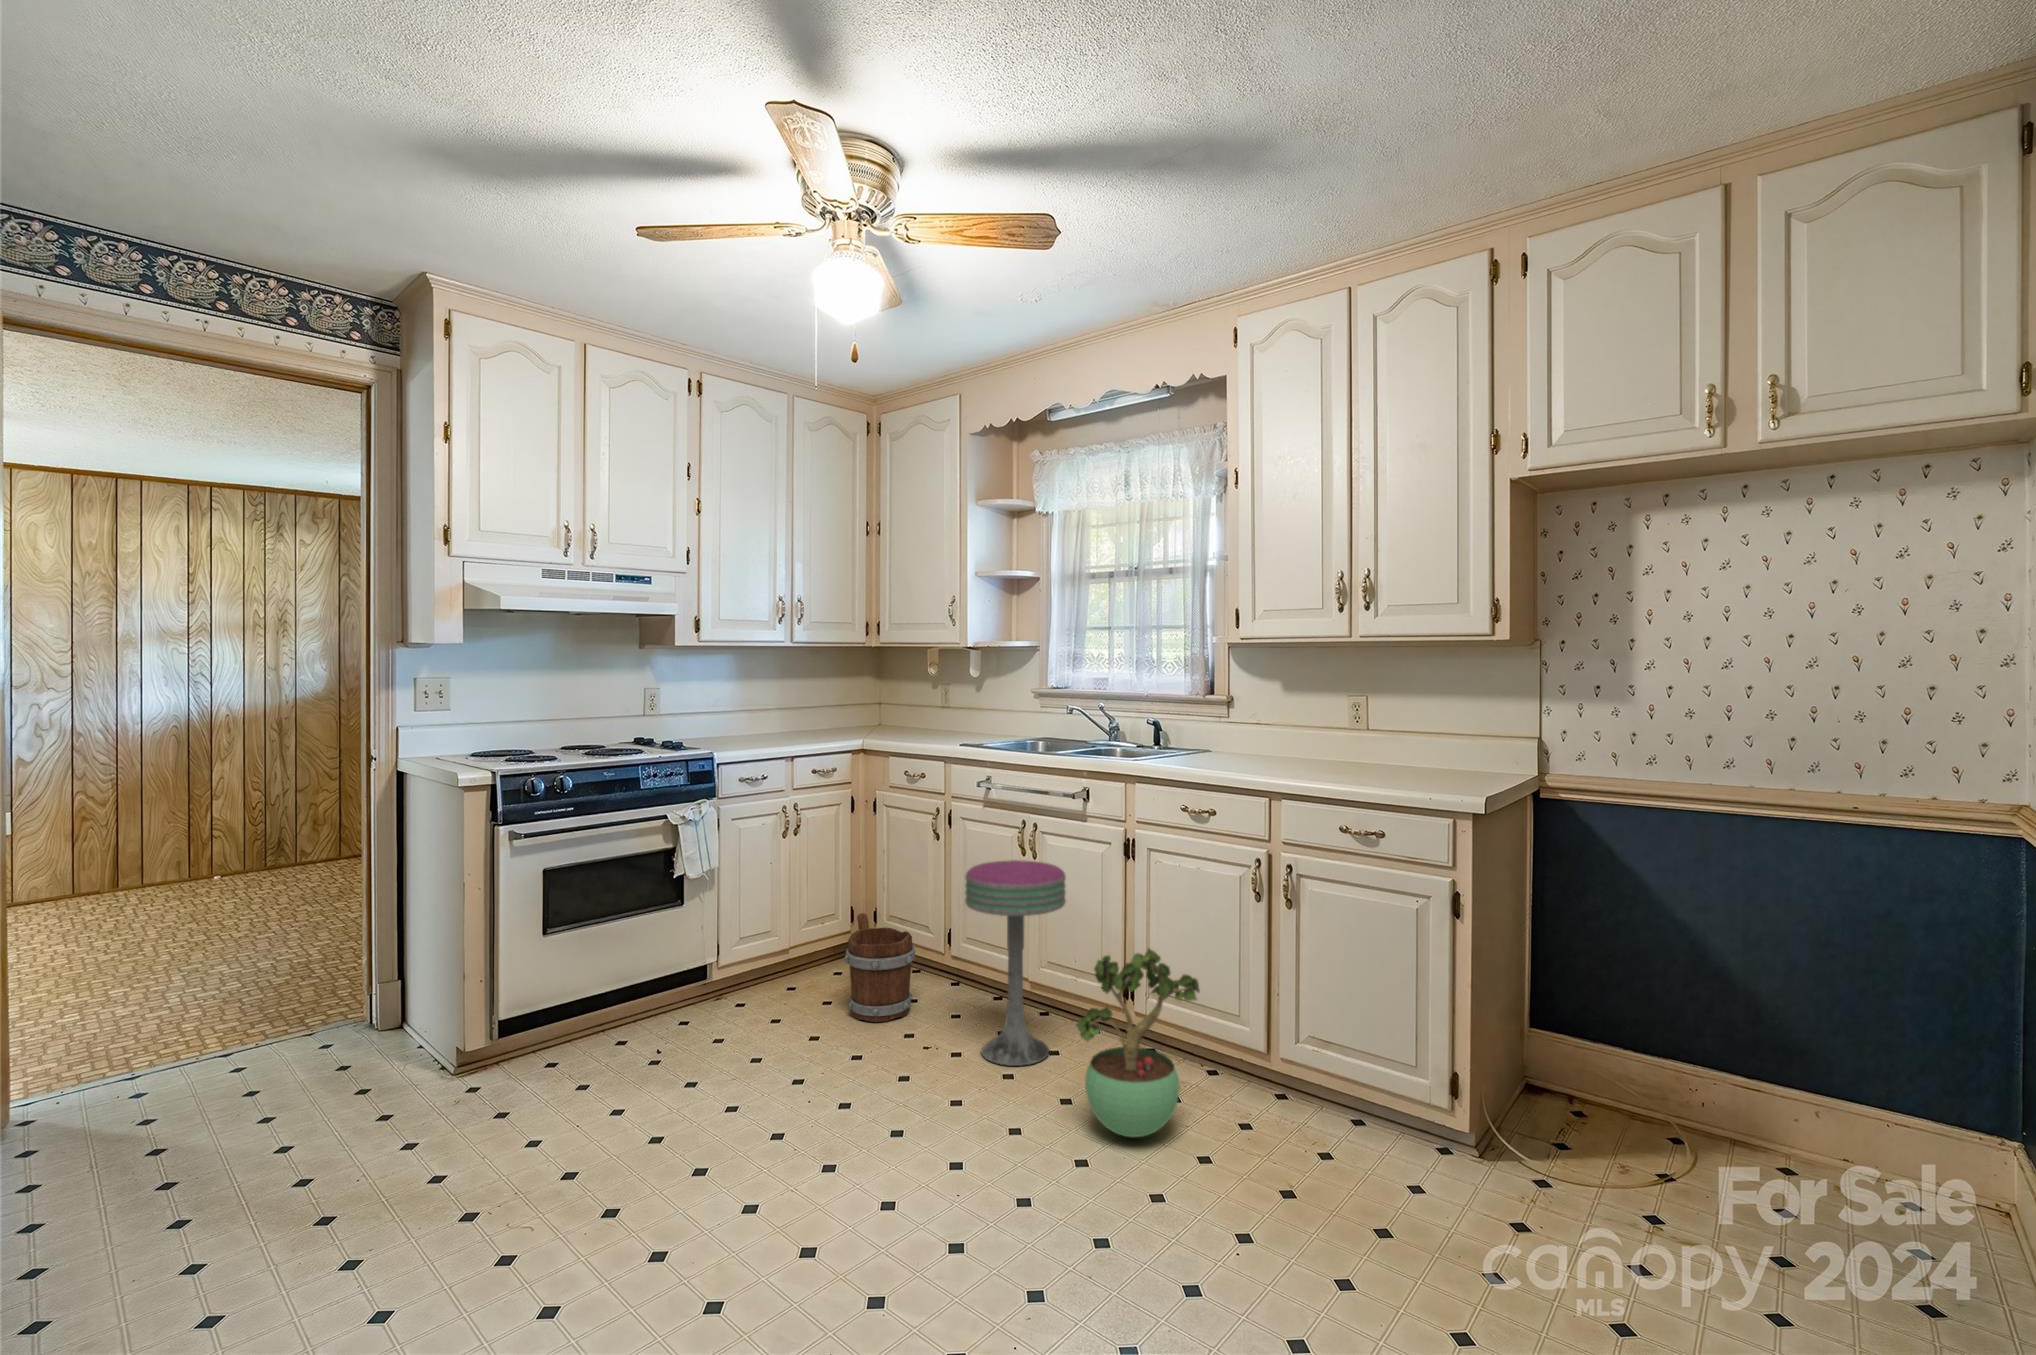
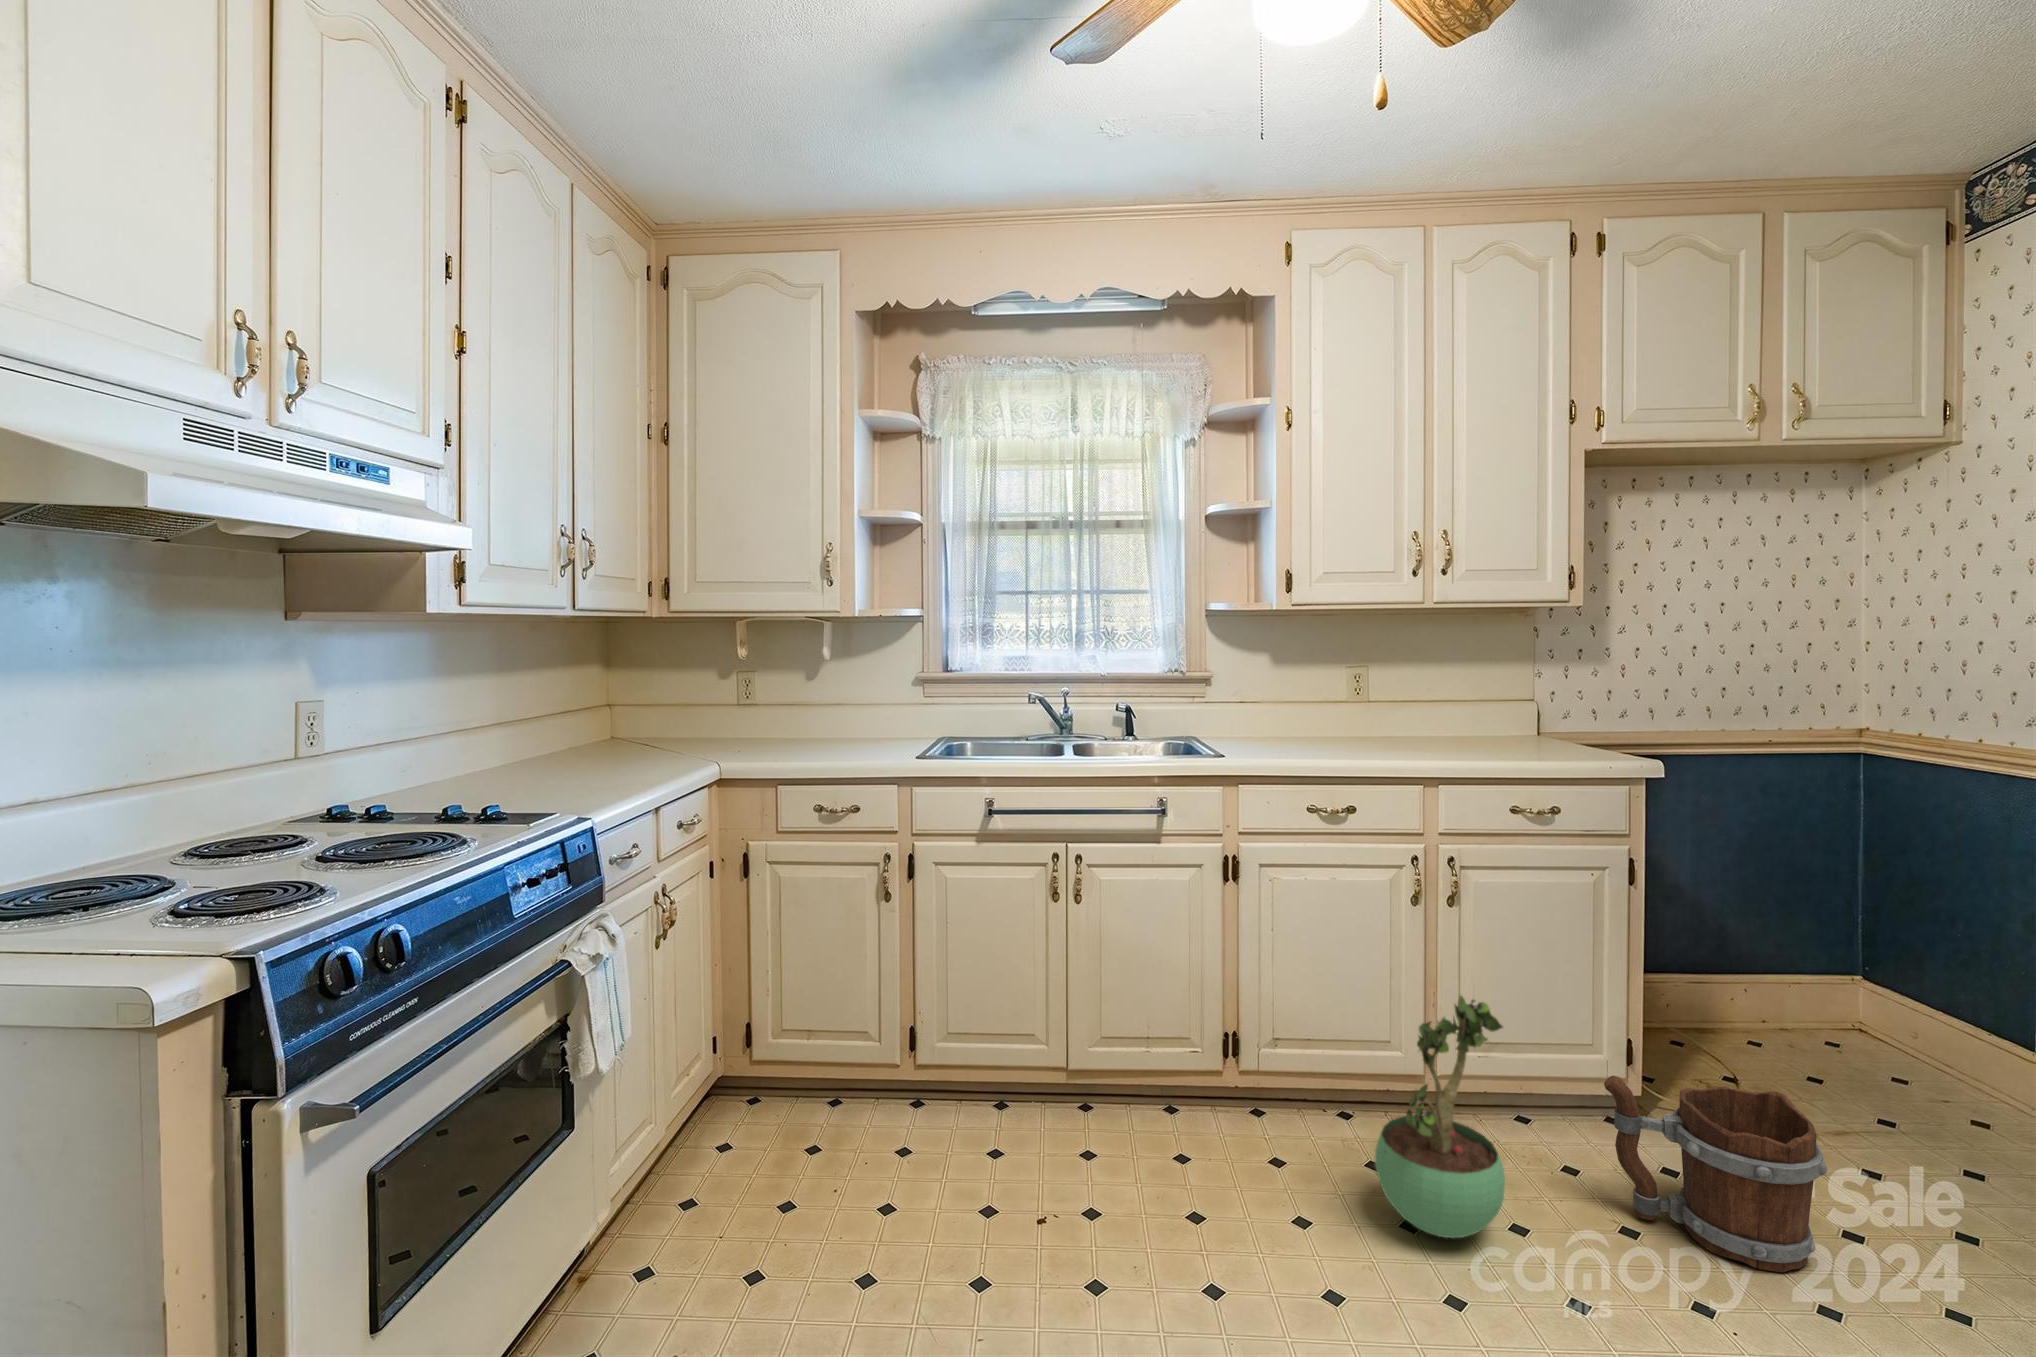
bar stool: present [965,860,1066,1066] -> none [1085,908,1227,1203]
bucket: present [844,913,915,1022] -> present [1604,1076,1827,1272]

